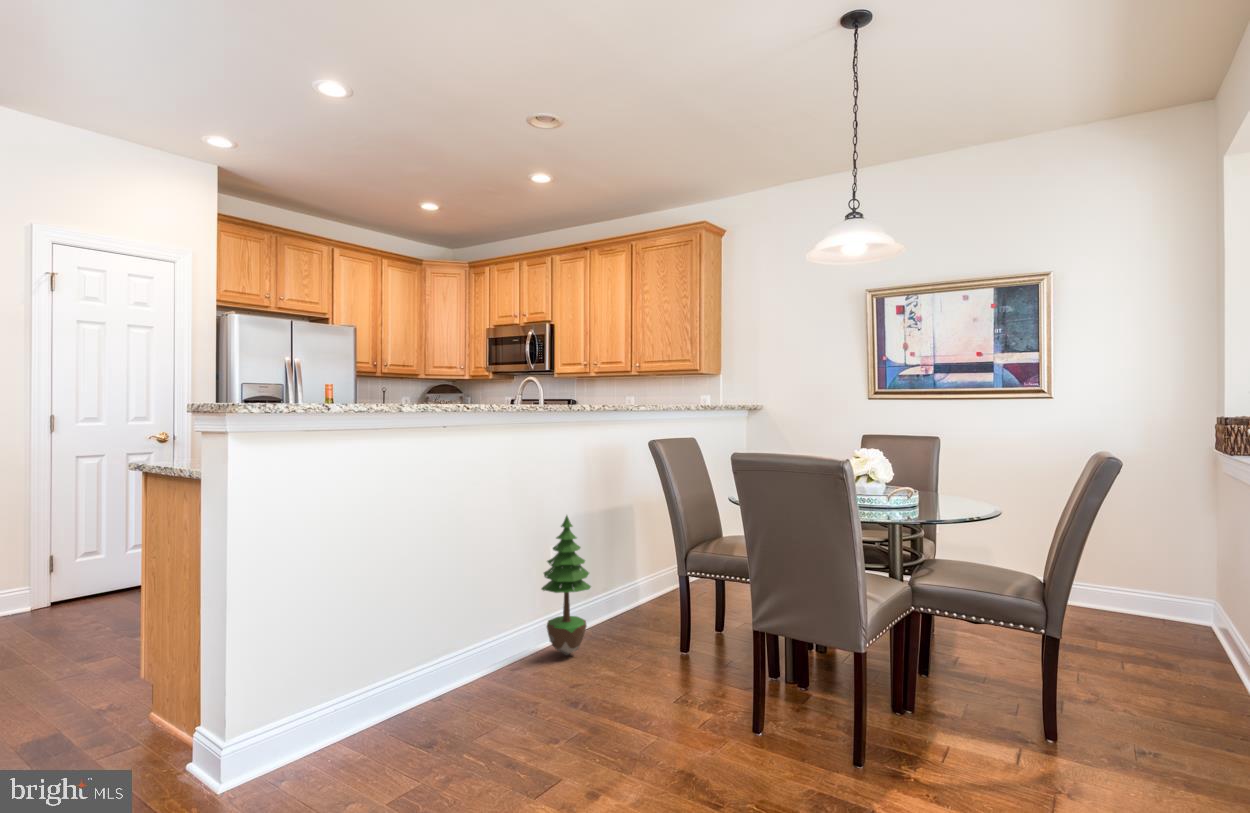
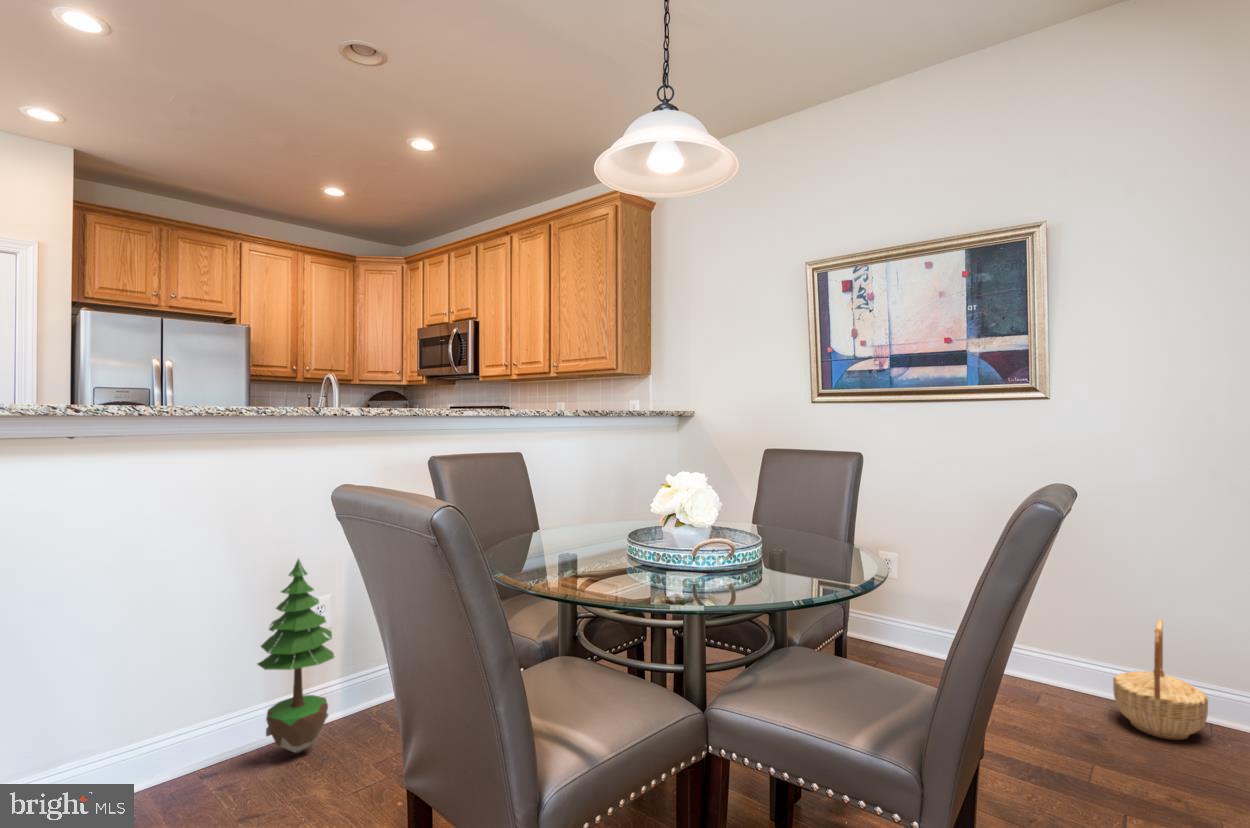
basket: none [1100,549,1162,626] -> present [1113,619,1208,740]

